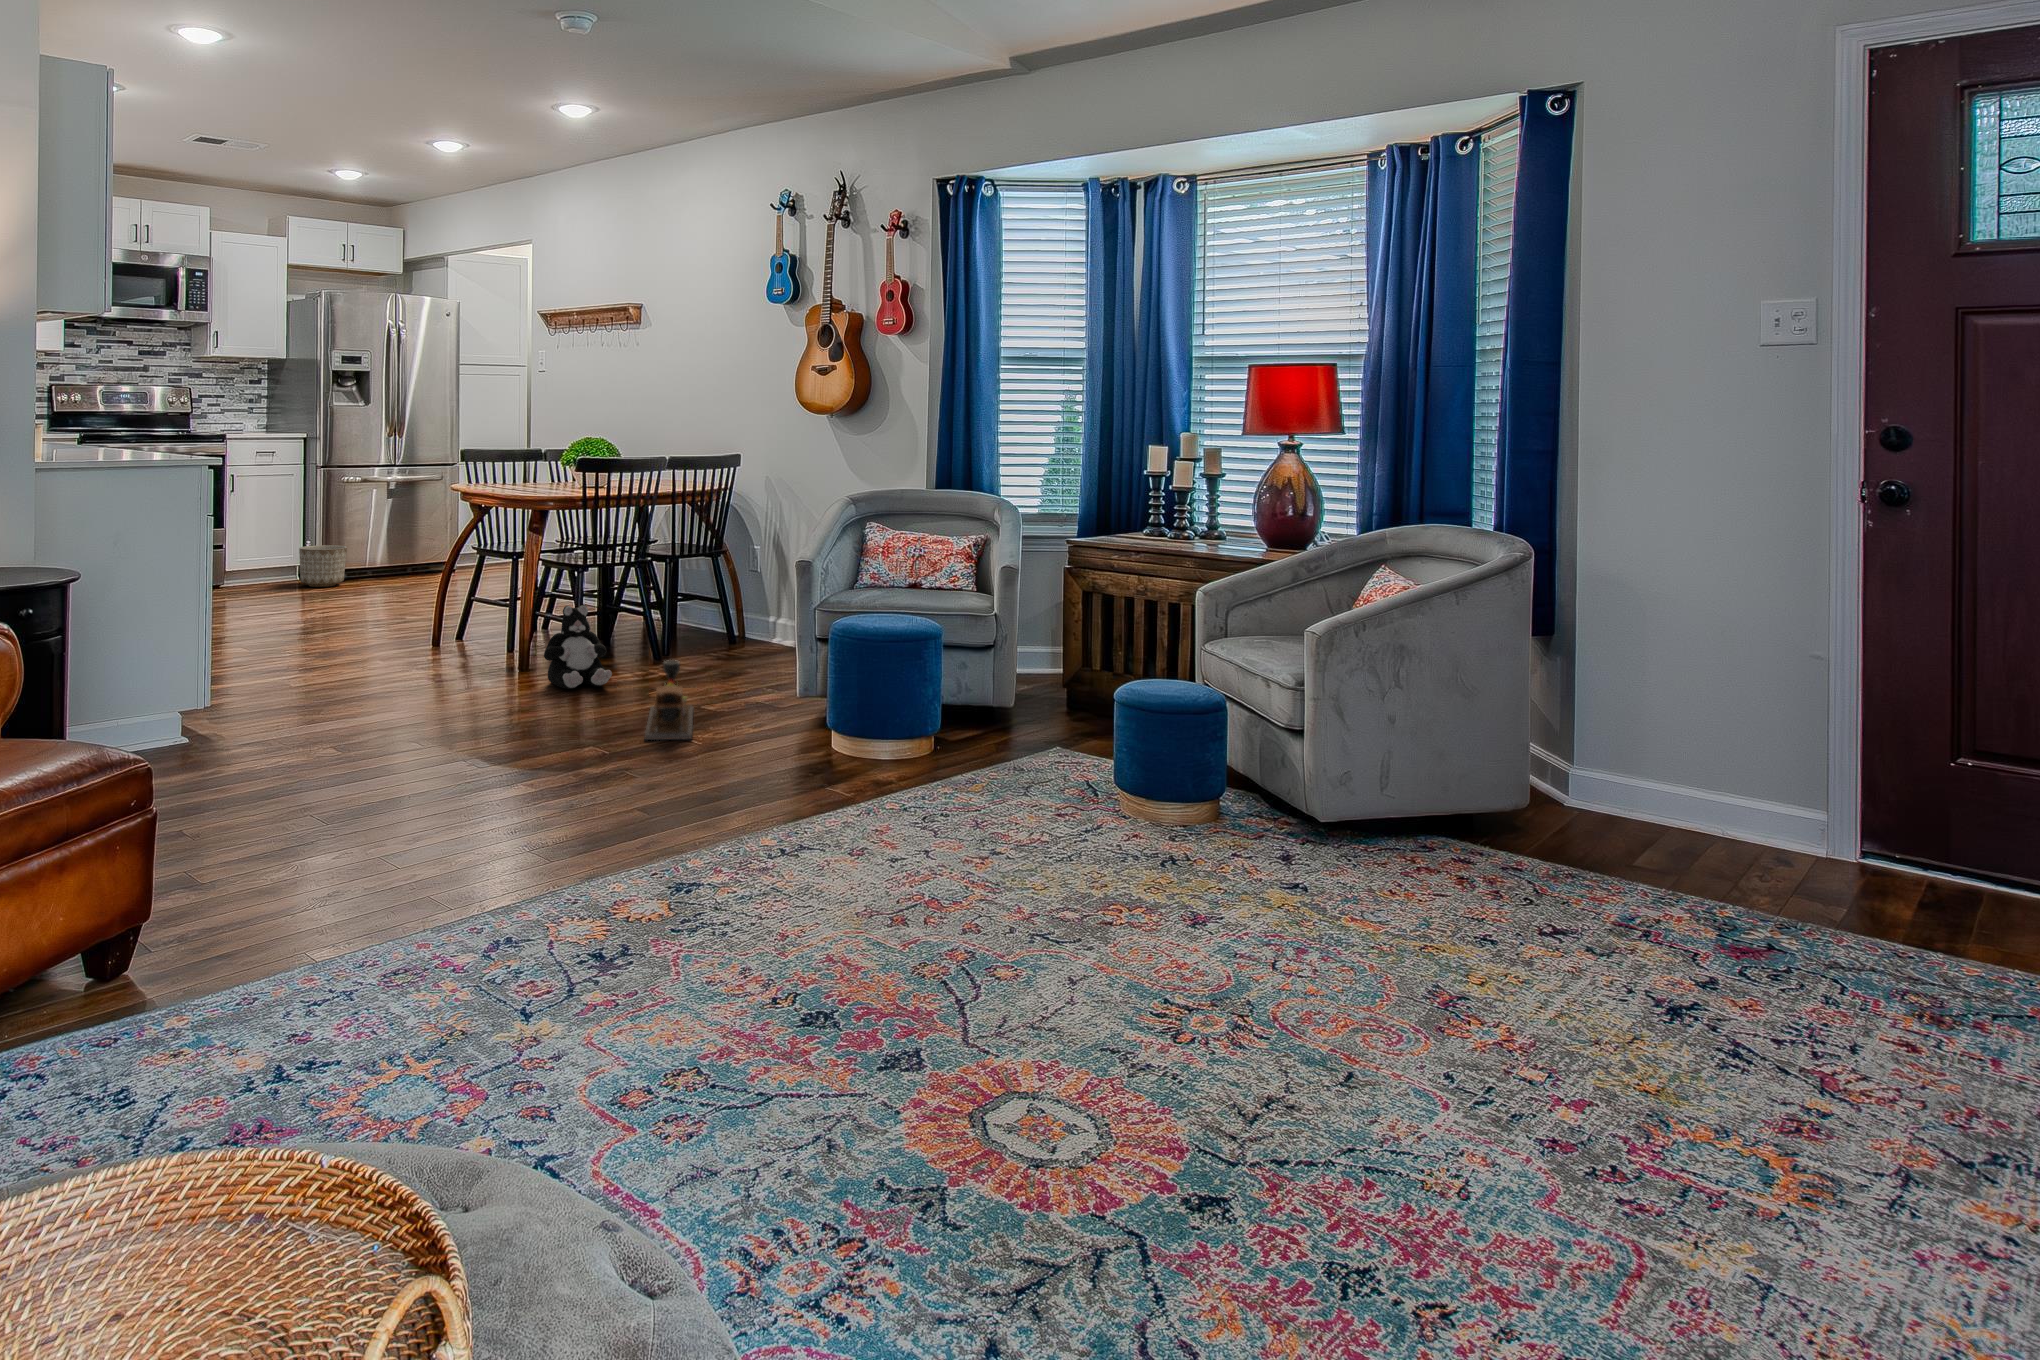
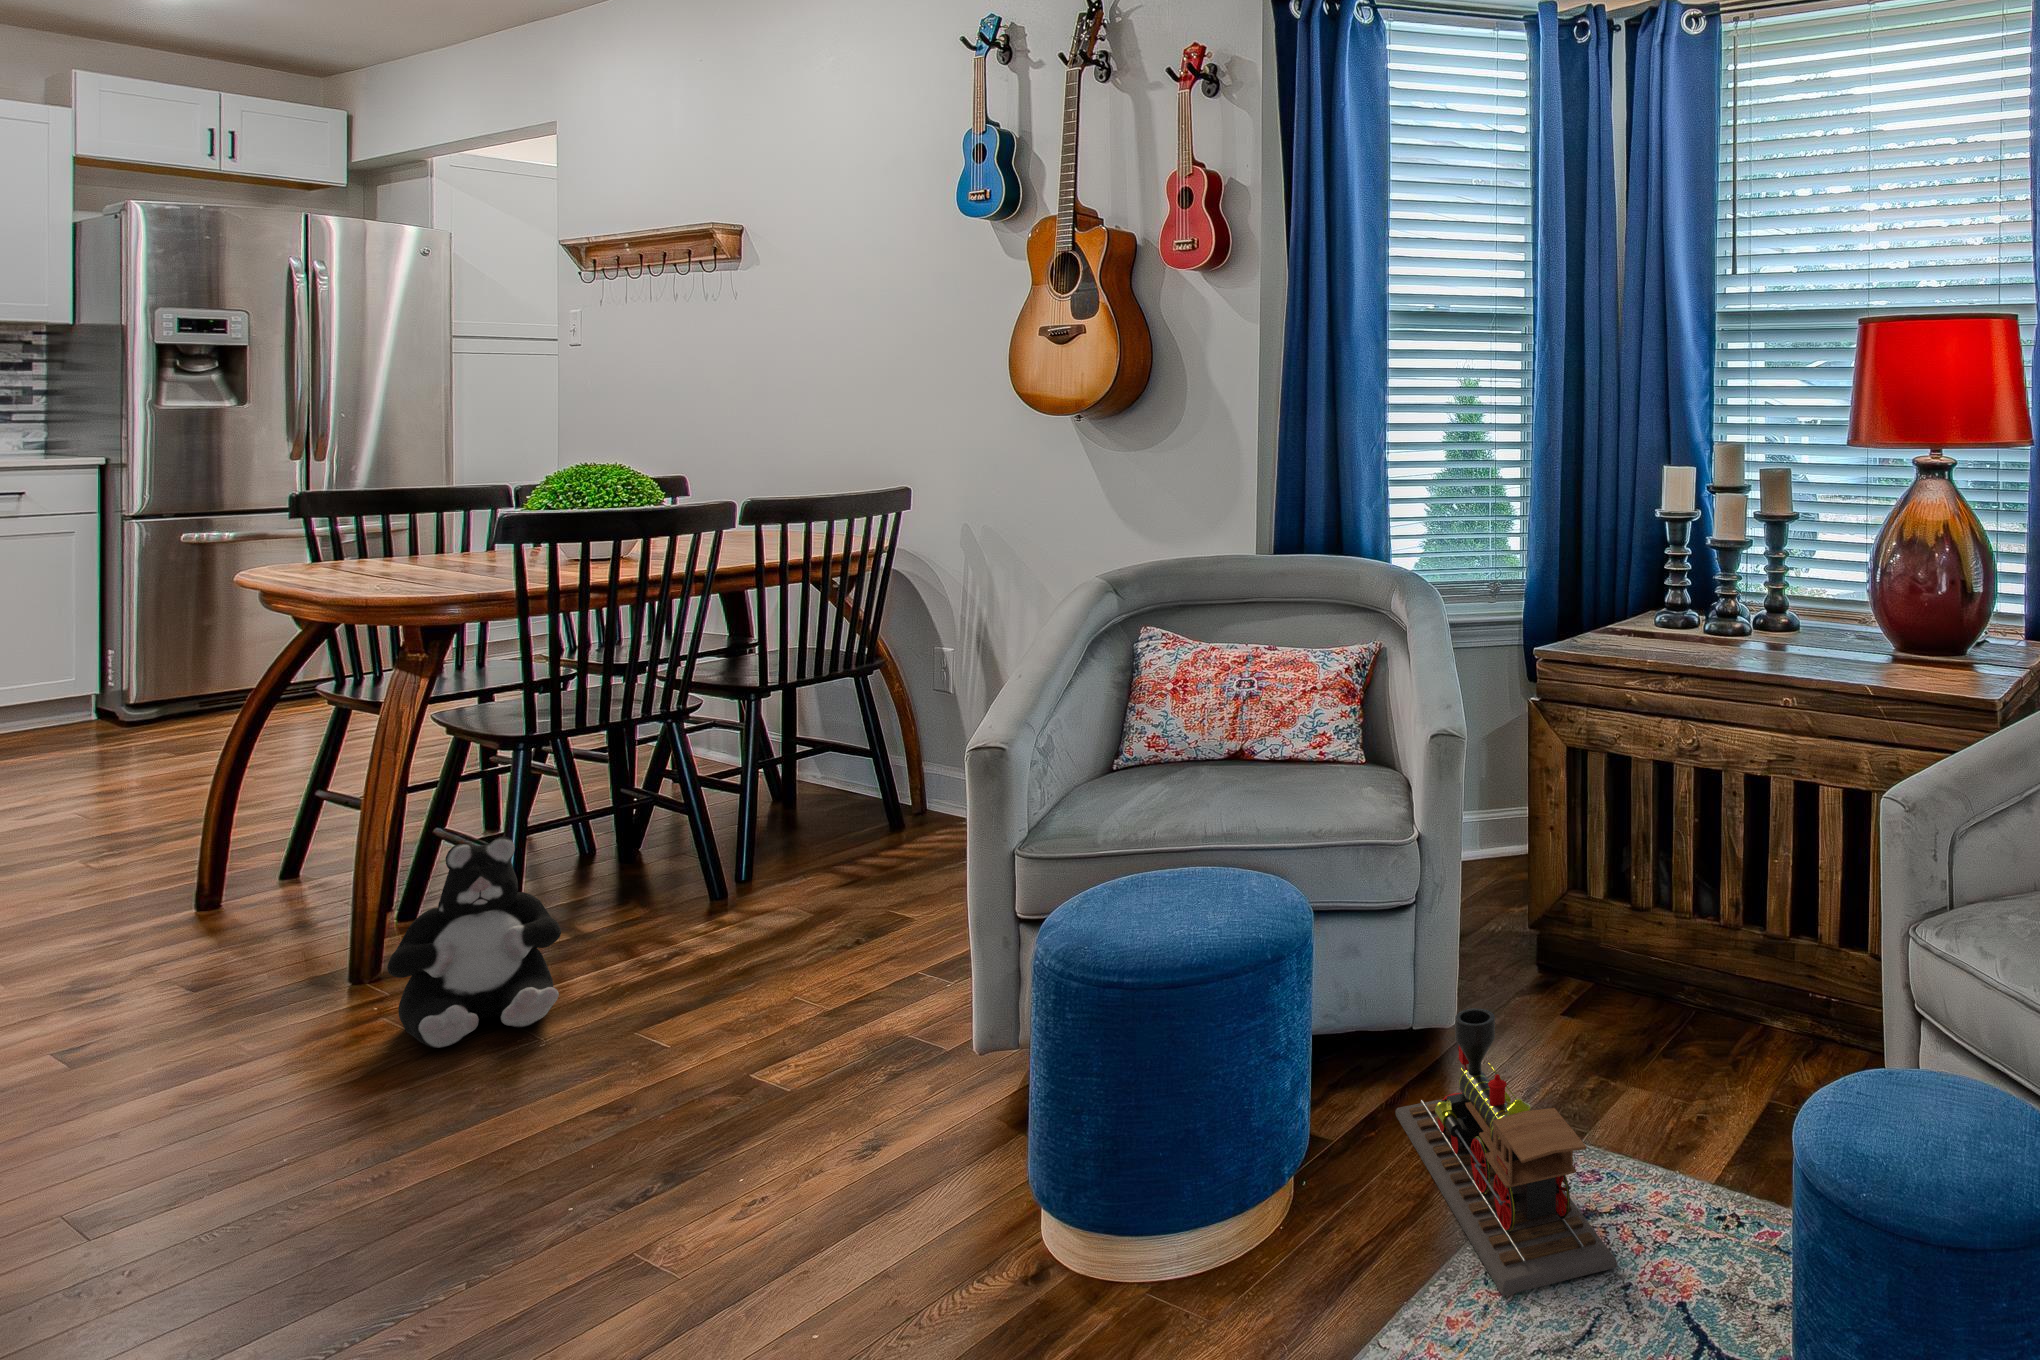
planter: present [299,545,347,587] -> none [70,656,185,738]
toy train: present [644,660,693,740] -> present [1396,1009,1617,1296]

